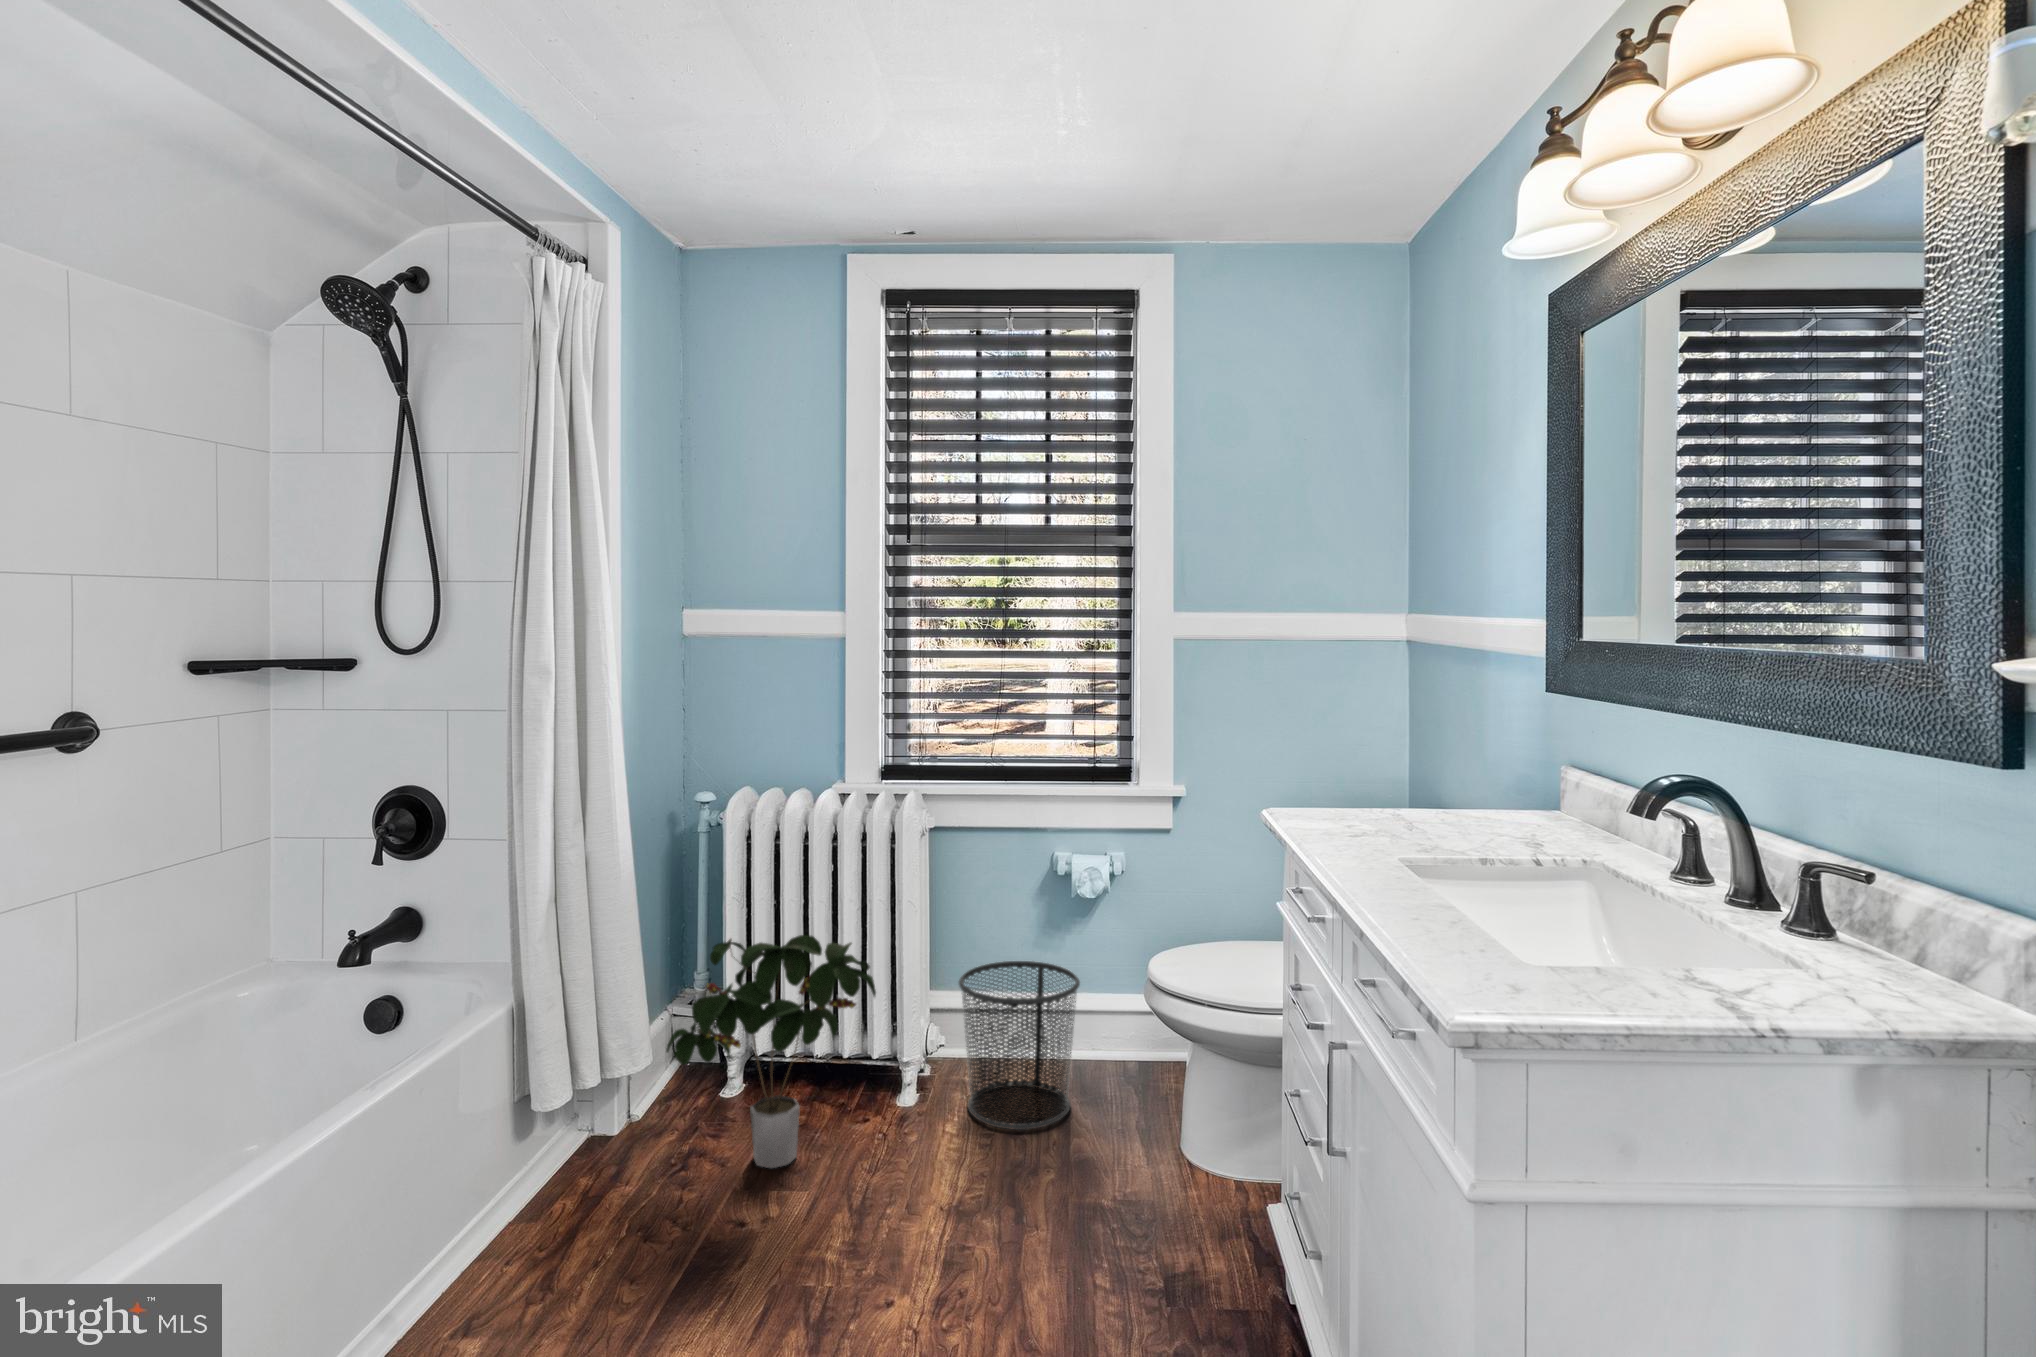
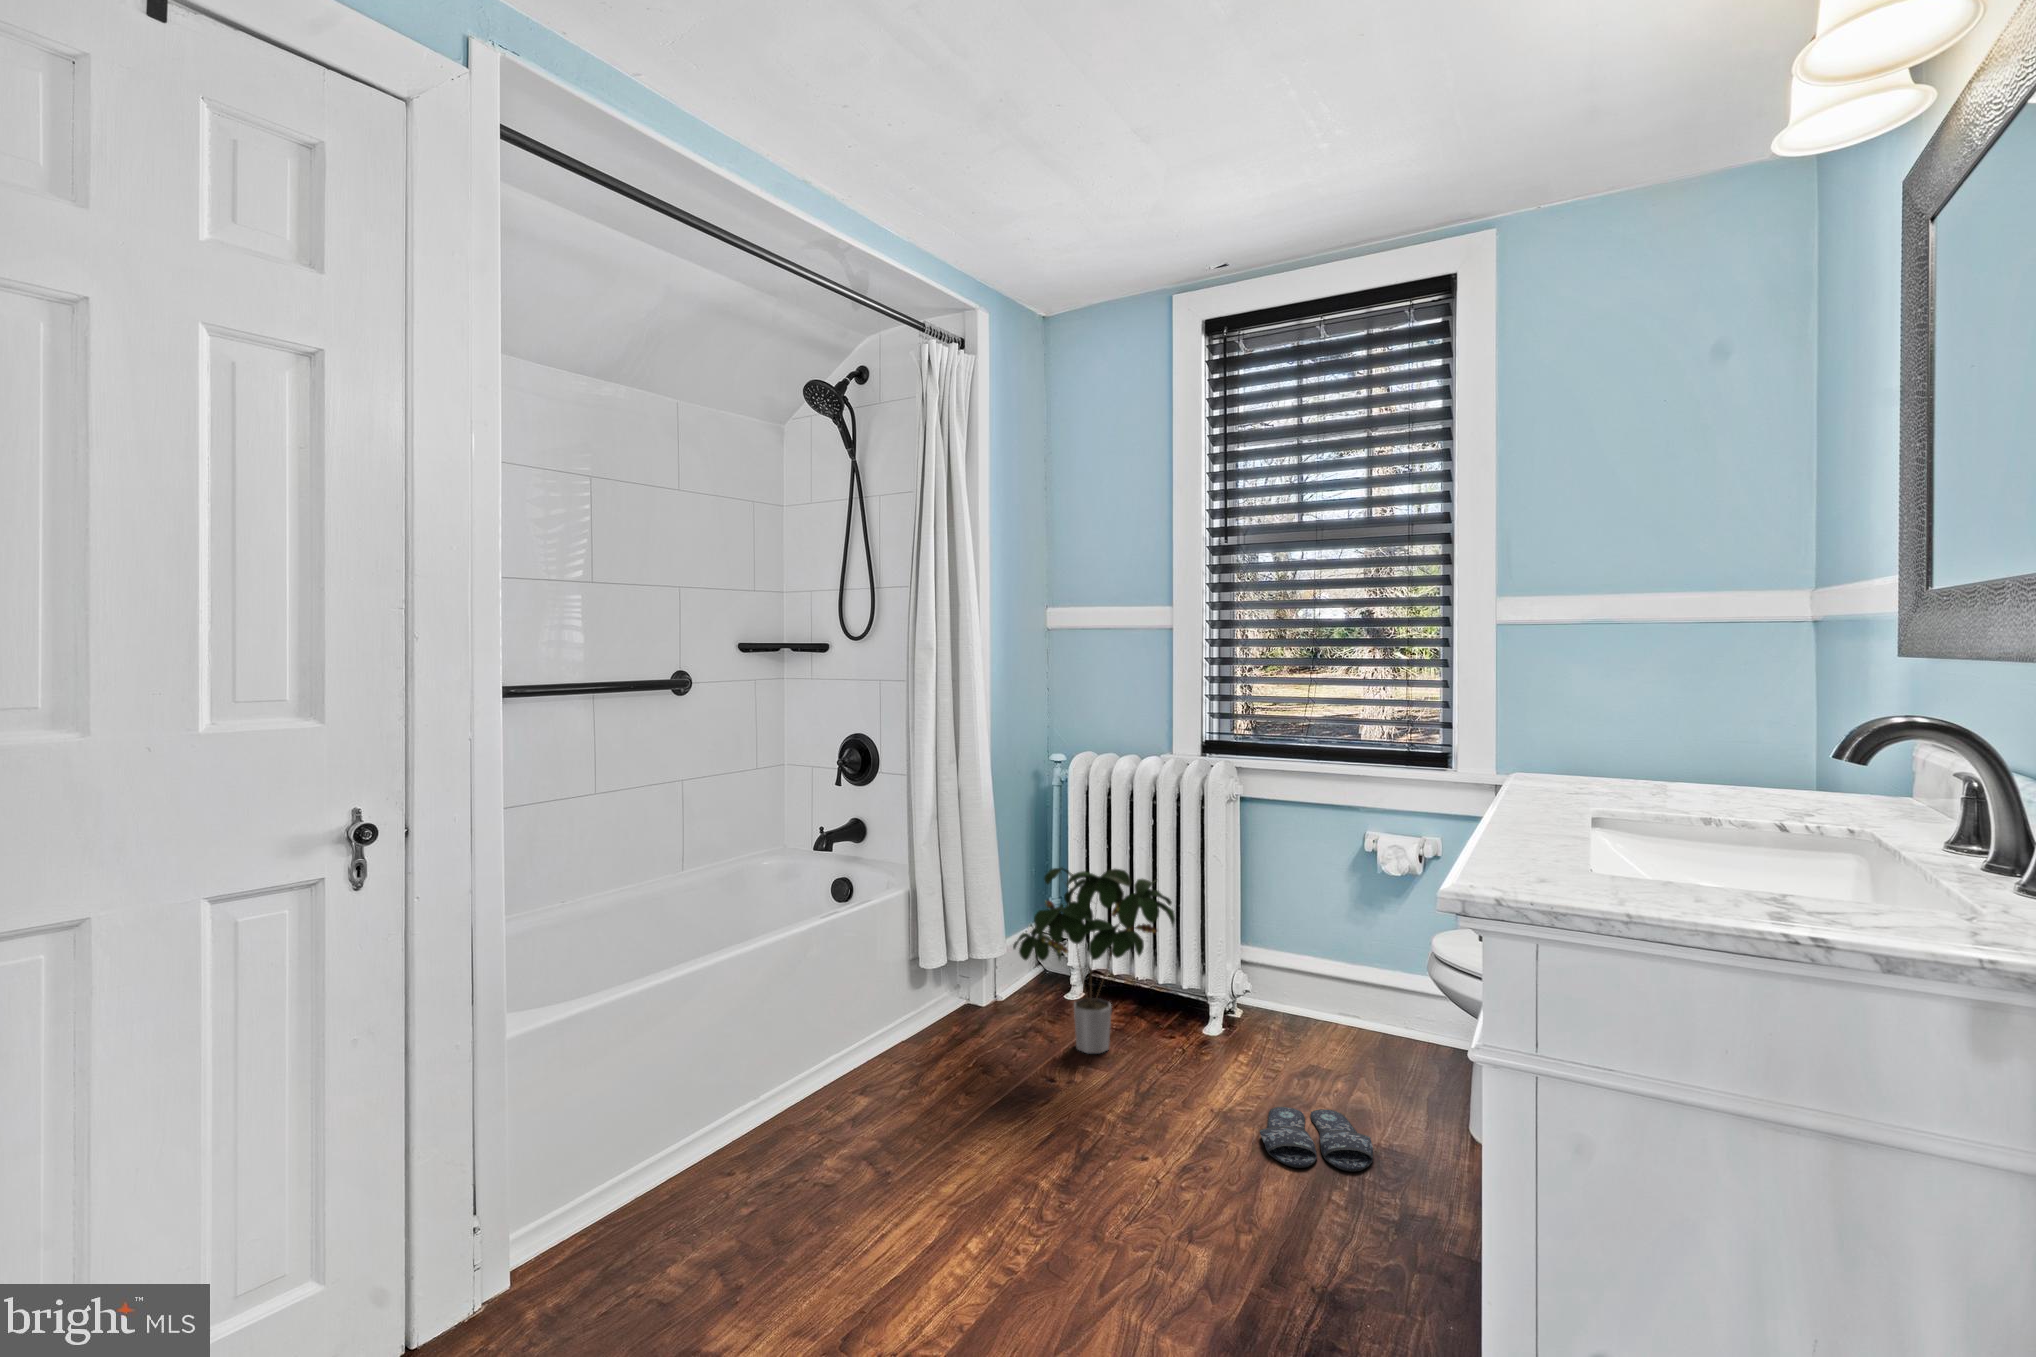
waste bin: present [959,961,1080,1130] -> none [1256,918,1371,1067]
slippers: none [1006,1180,1131,1265] -> present [1260,1107,1373,1172]

